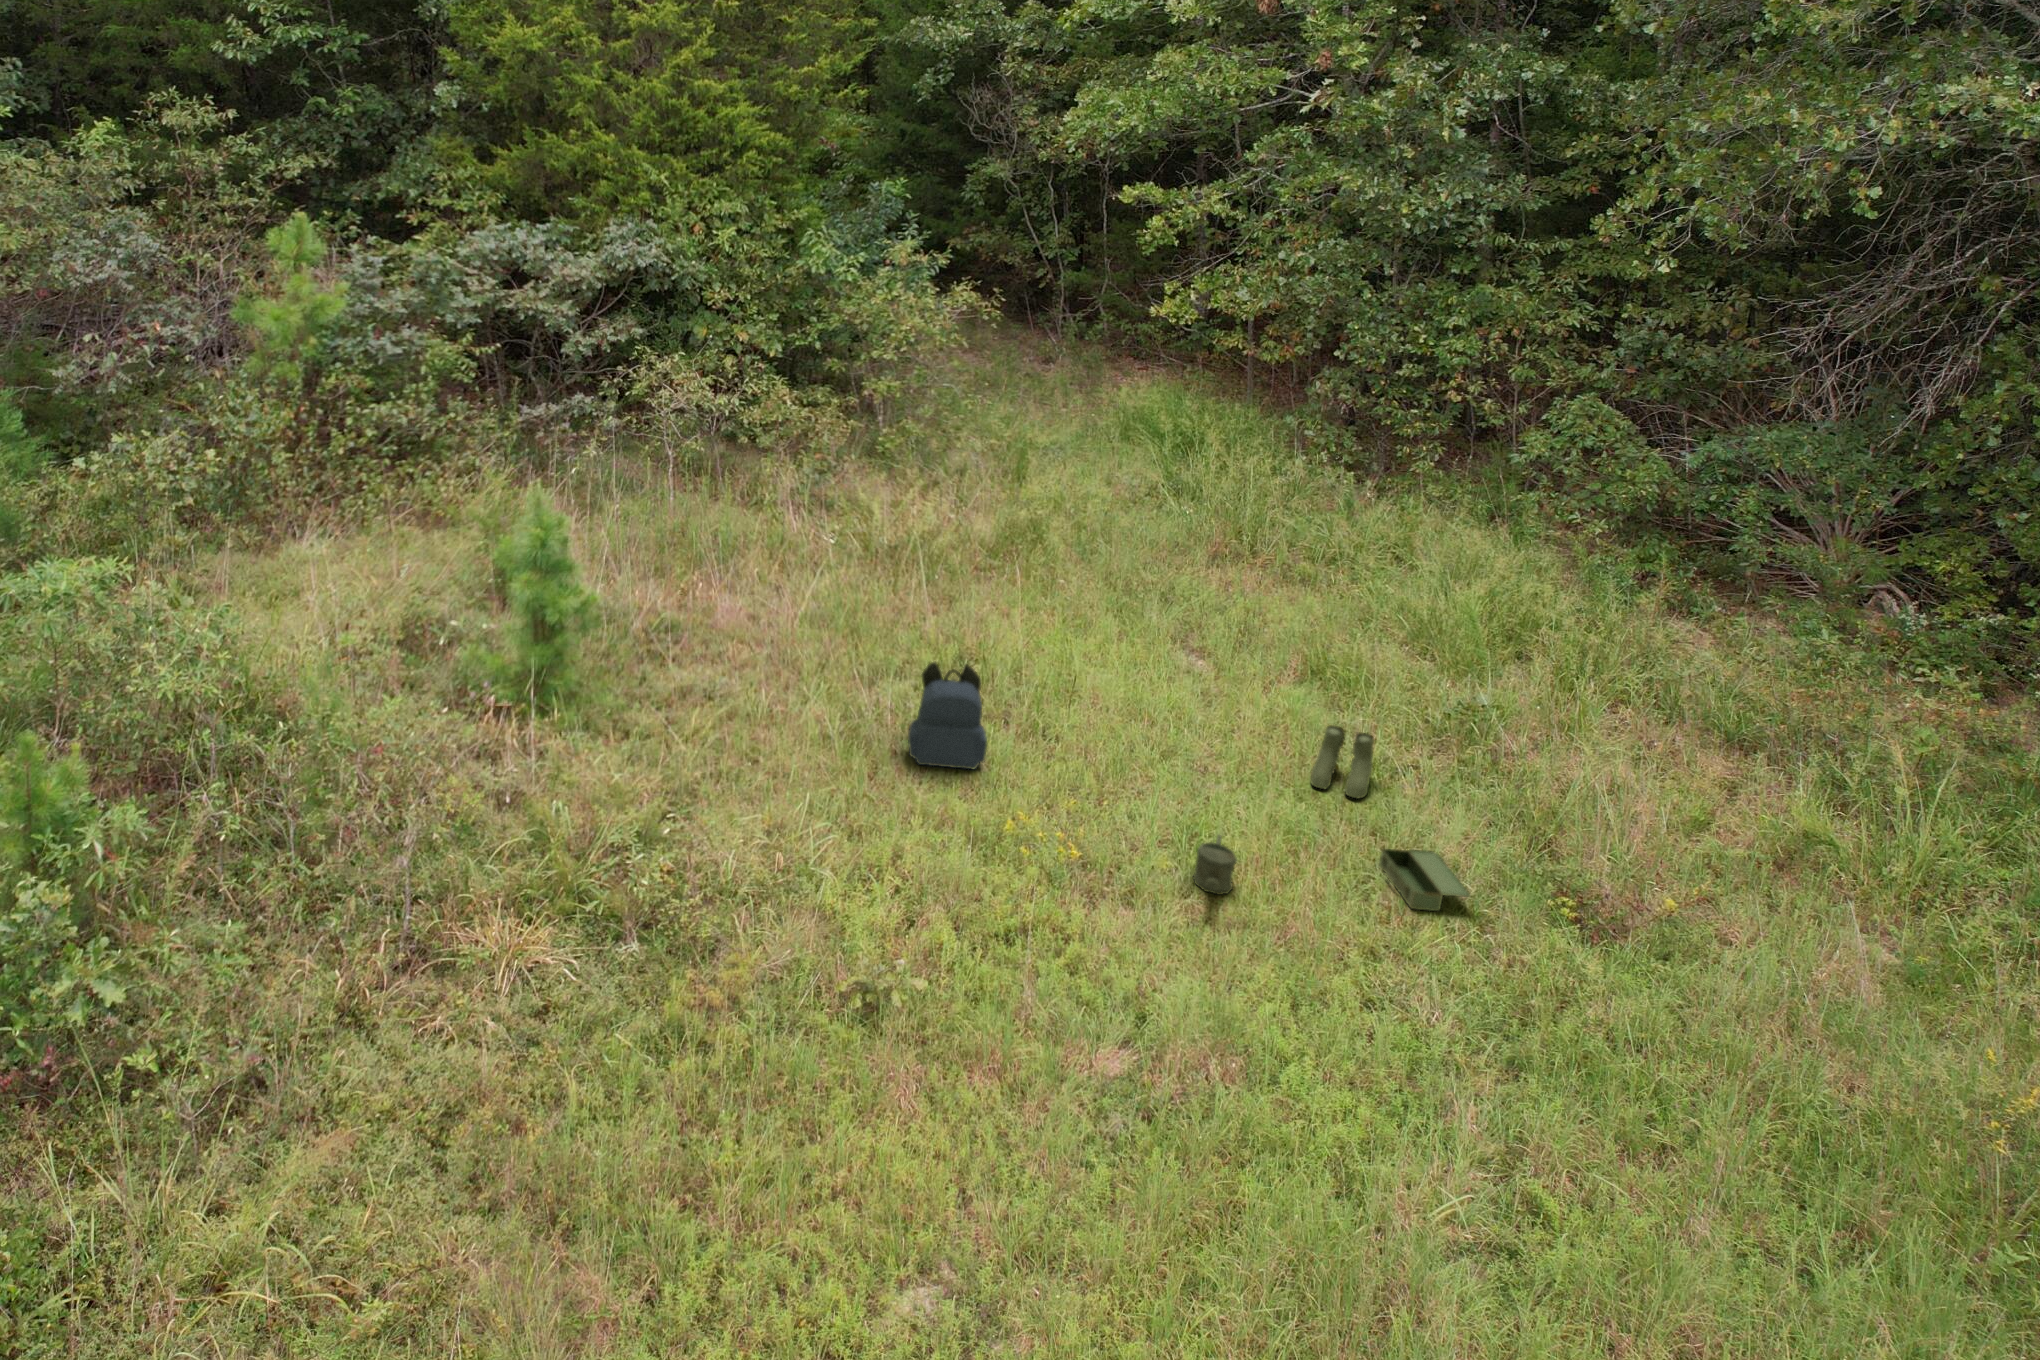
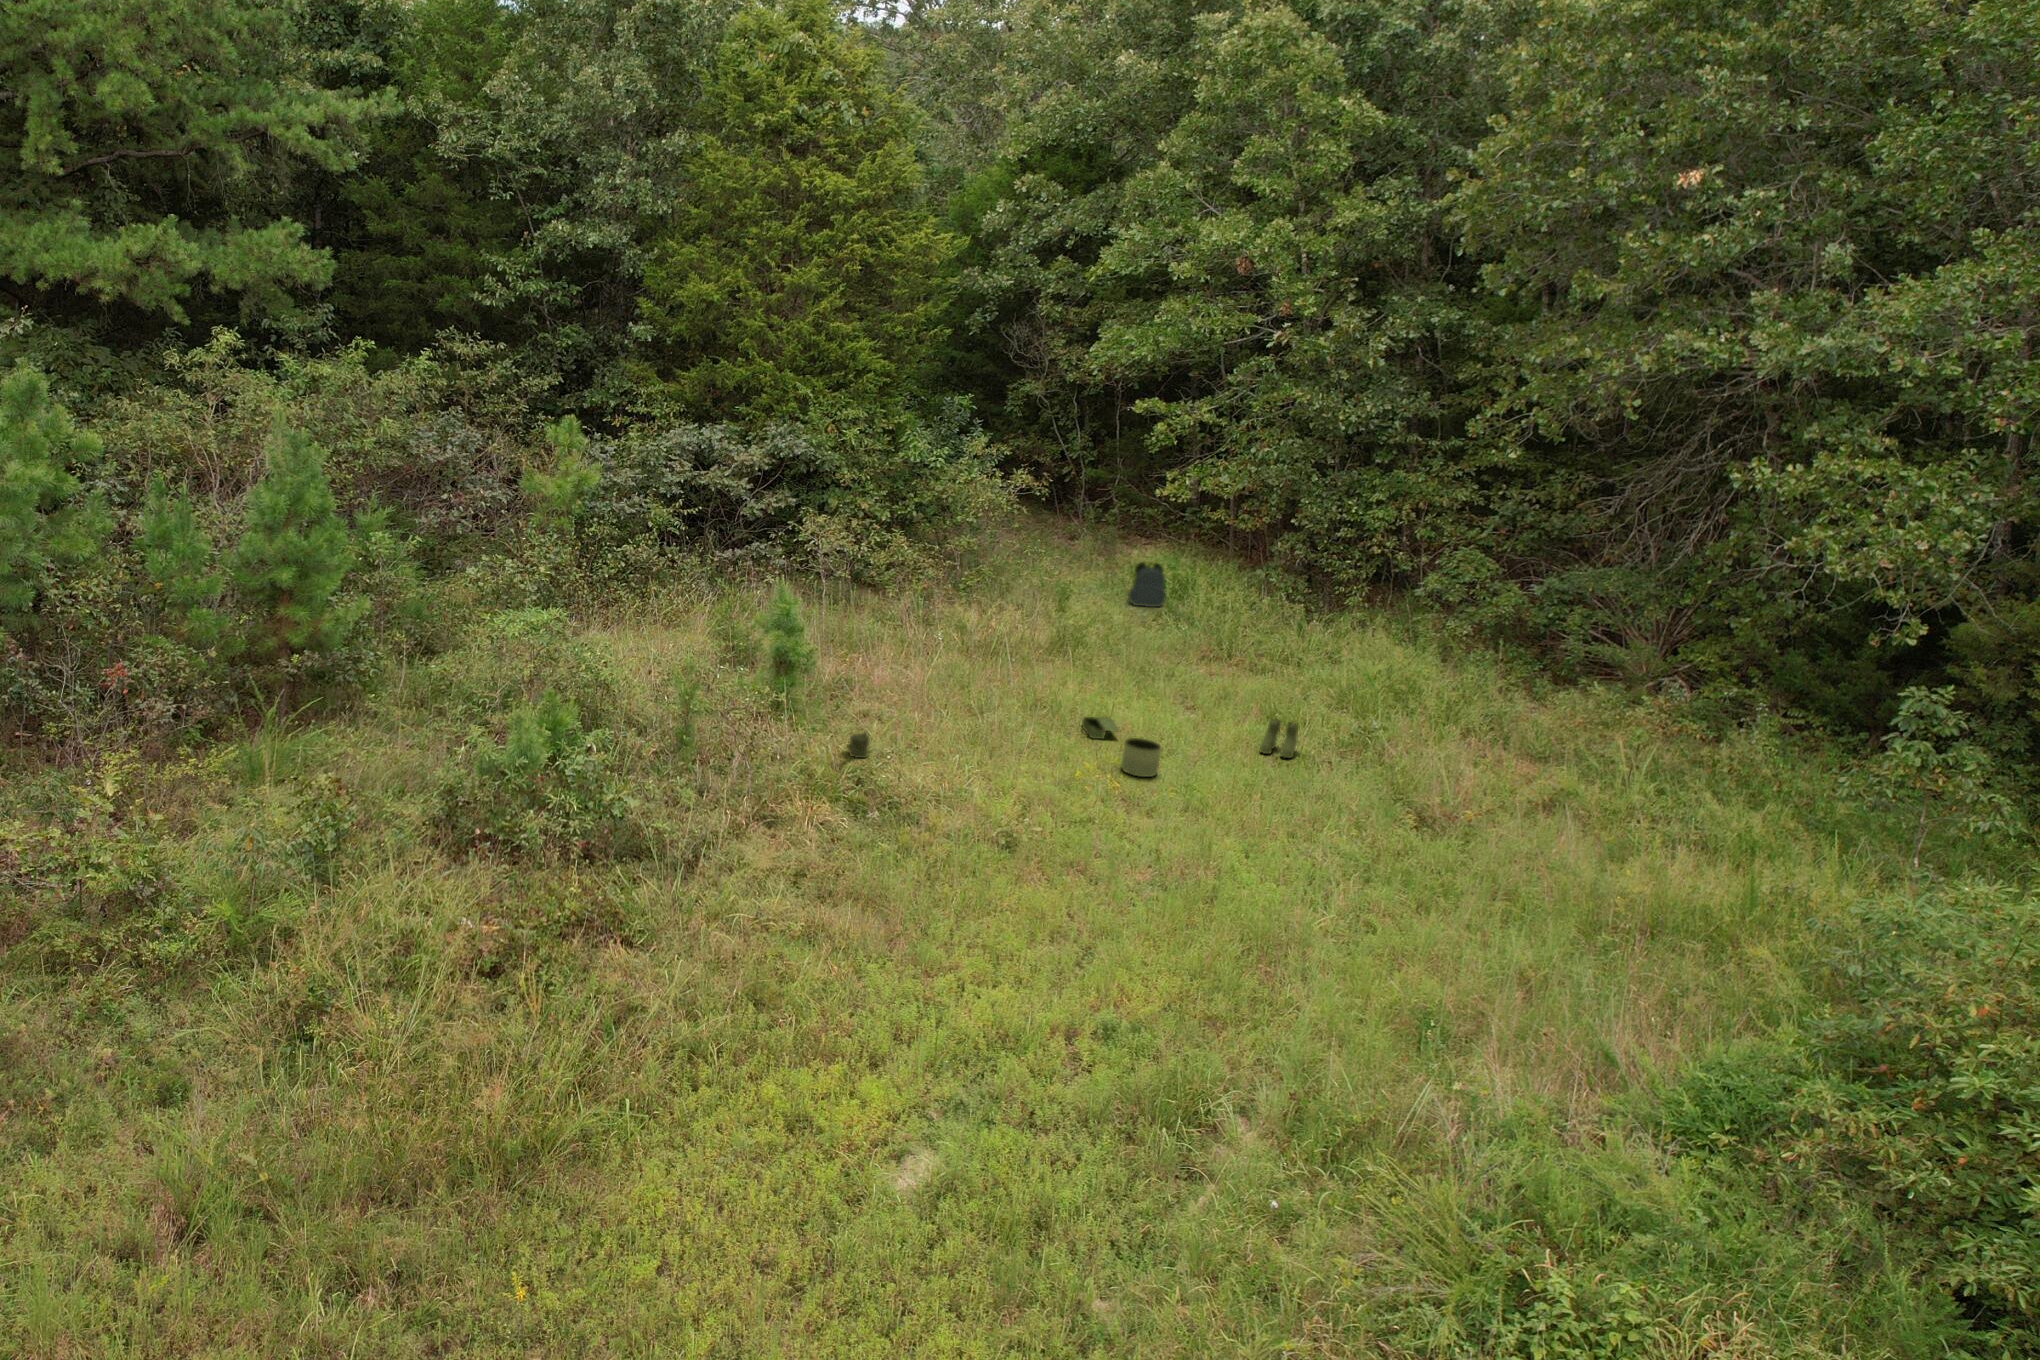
backpack: present [908,662,987,769] -> present [1128,562,1166,607]
planter: none [1078,778,1146,855] -> present [1121,738,1161,777]
watering can: present [1193,835,1237,895] -> present [847,732,870,758]
toolbox: present [1379,849,1470,911] -> present [1082,717,1118,739]

